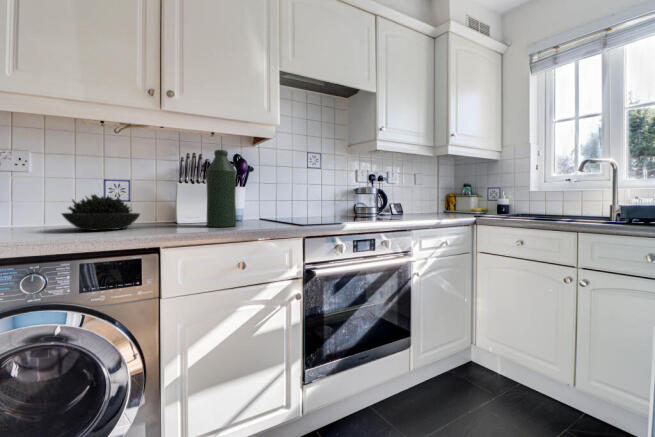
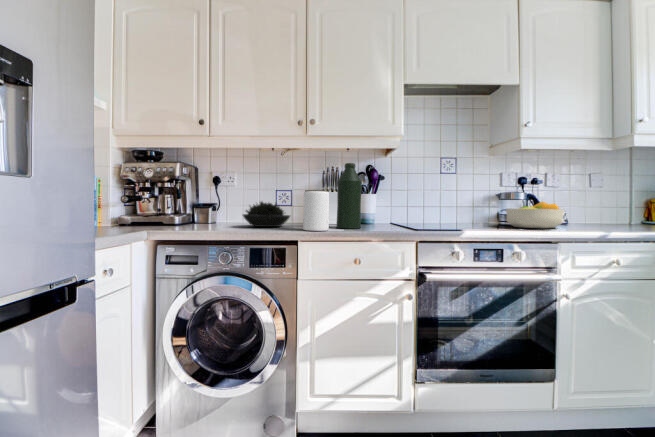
jar: none [166,180,202,231] -> present [303,190,329,231]
fruit bowl: none [366,196,410,219] -> present [506,202,564,228]

